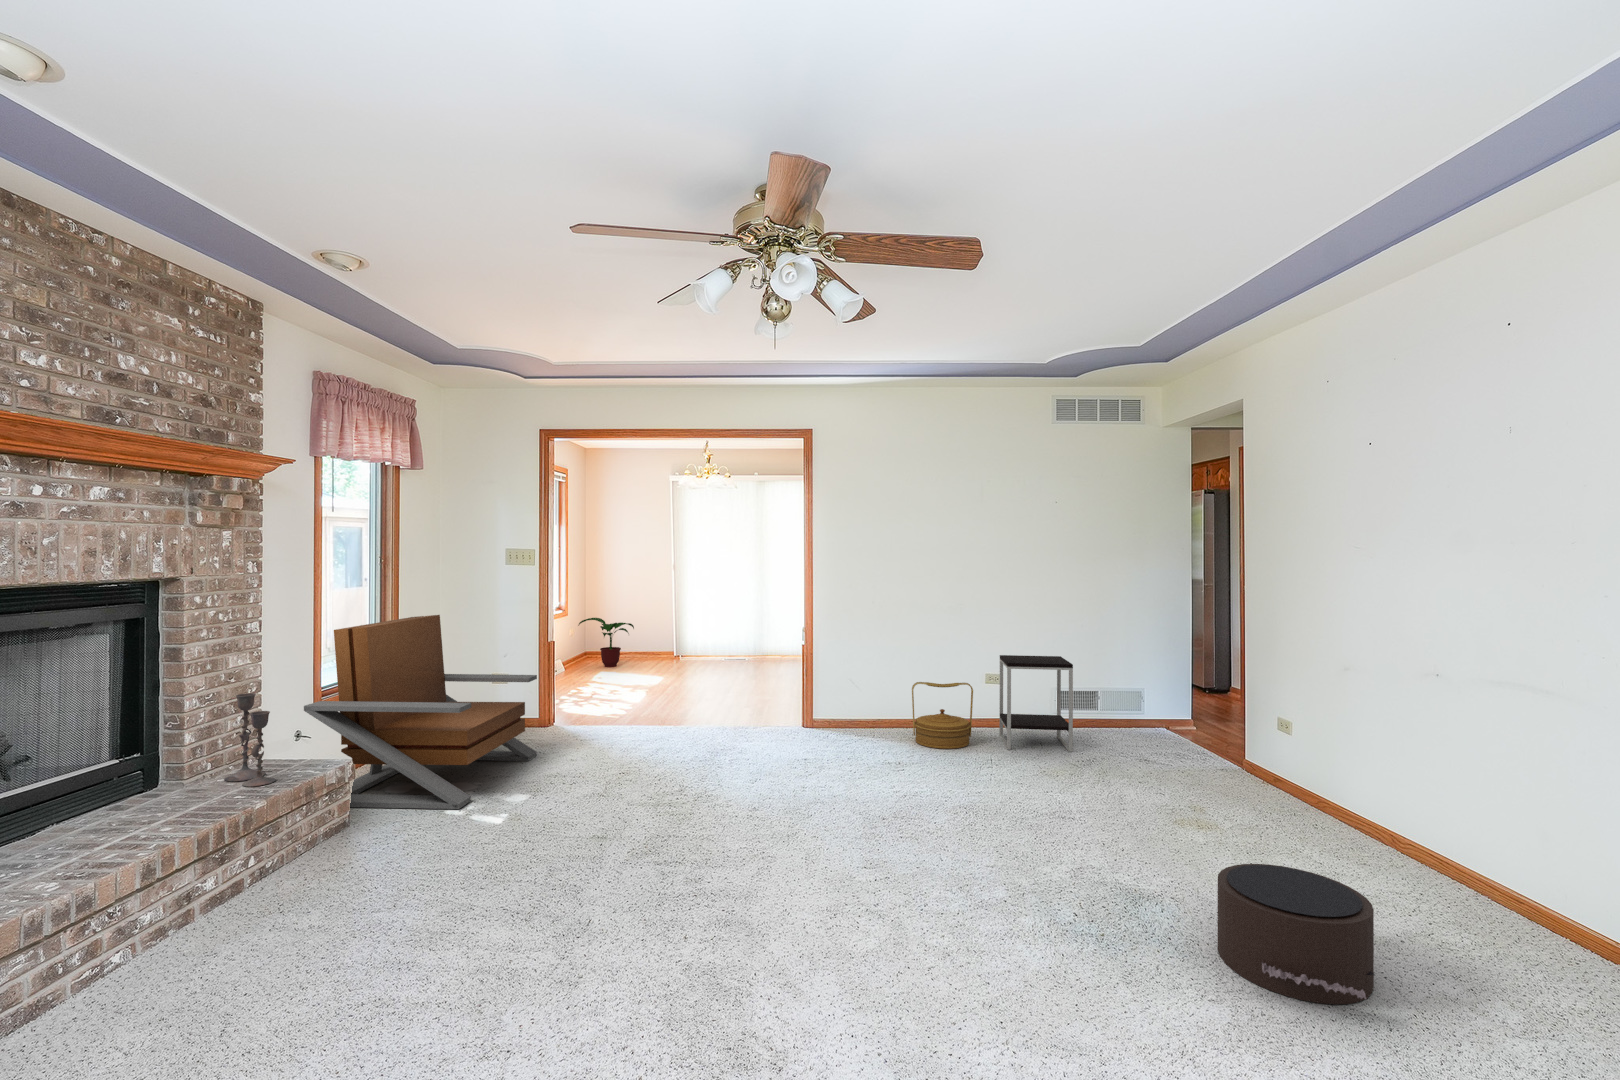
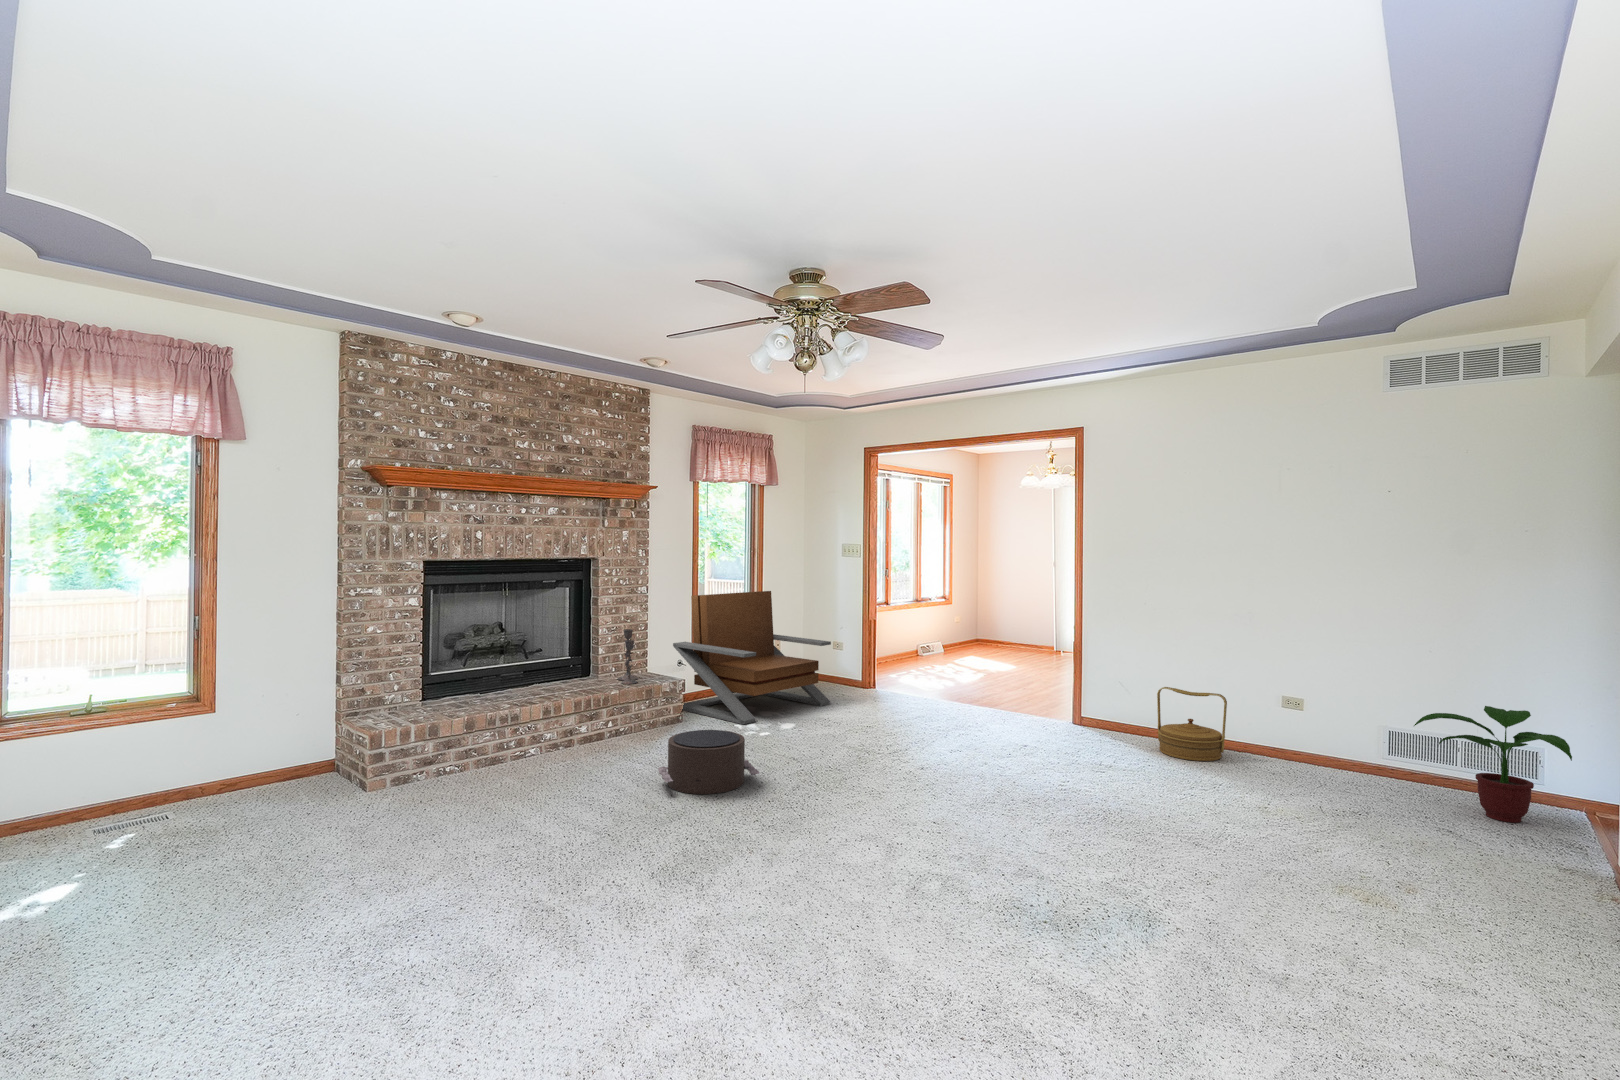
potted plant: present [579,618,634,667] -> present [1414,706,1572,823]
side table: present [999,655,1073,752] -> none [1254,670,1354,789]
pouf: present [1218,864,1375,1004] -> present [658,730,759,794]

